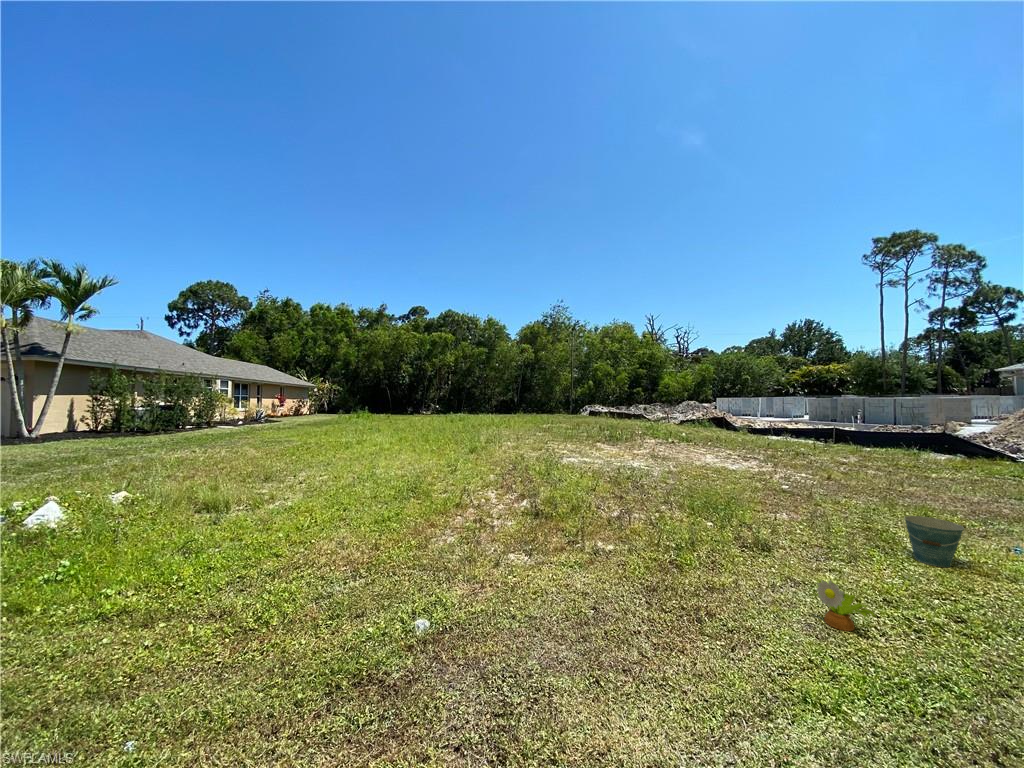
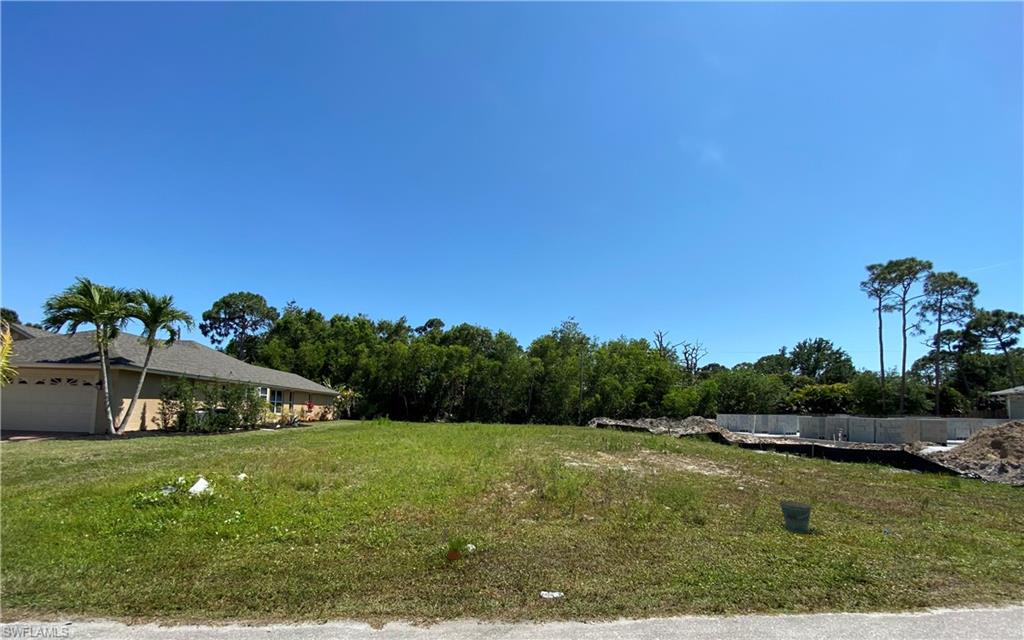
decorative plant: present [812,580,875,631] -> present [442,528,469,560]

